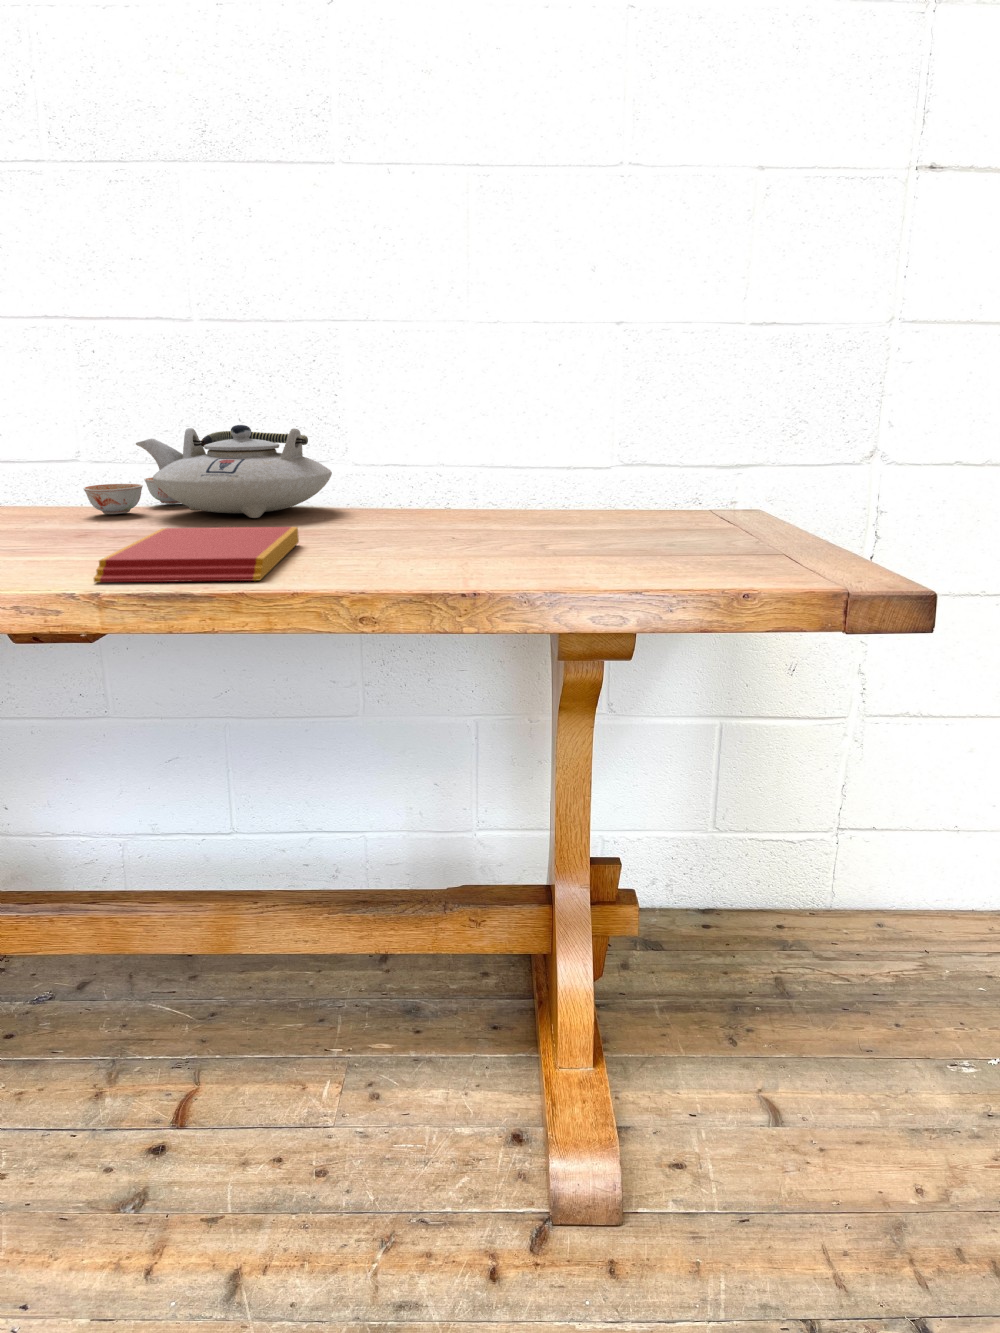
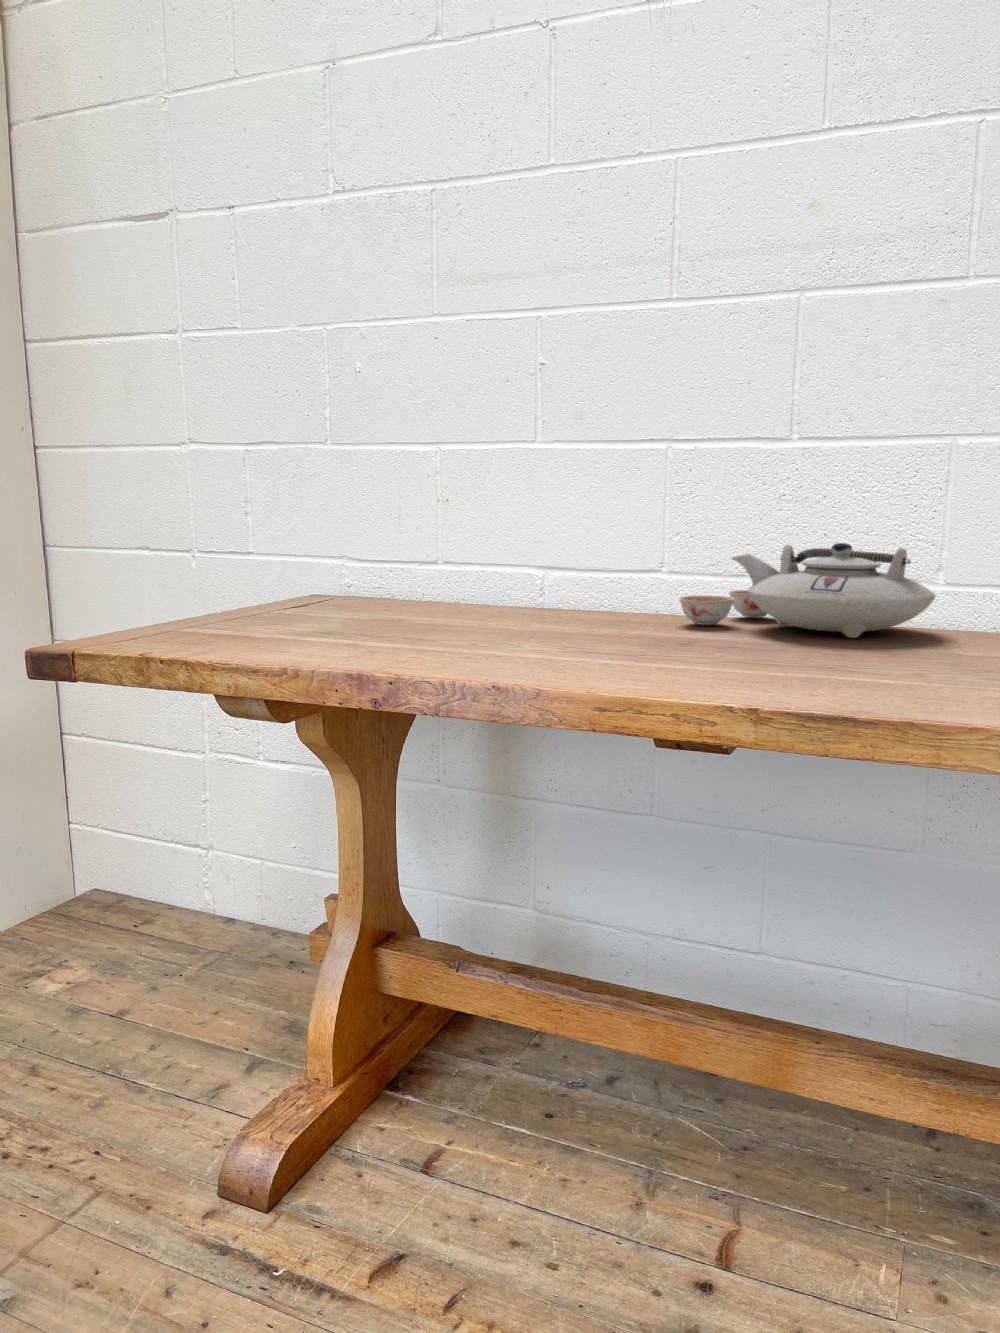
book: present [94,527,299,582] -> none [745,644,930,710]

